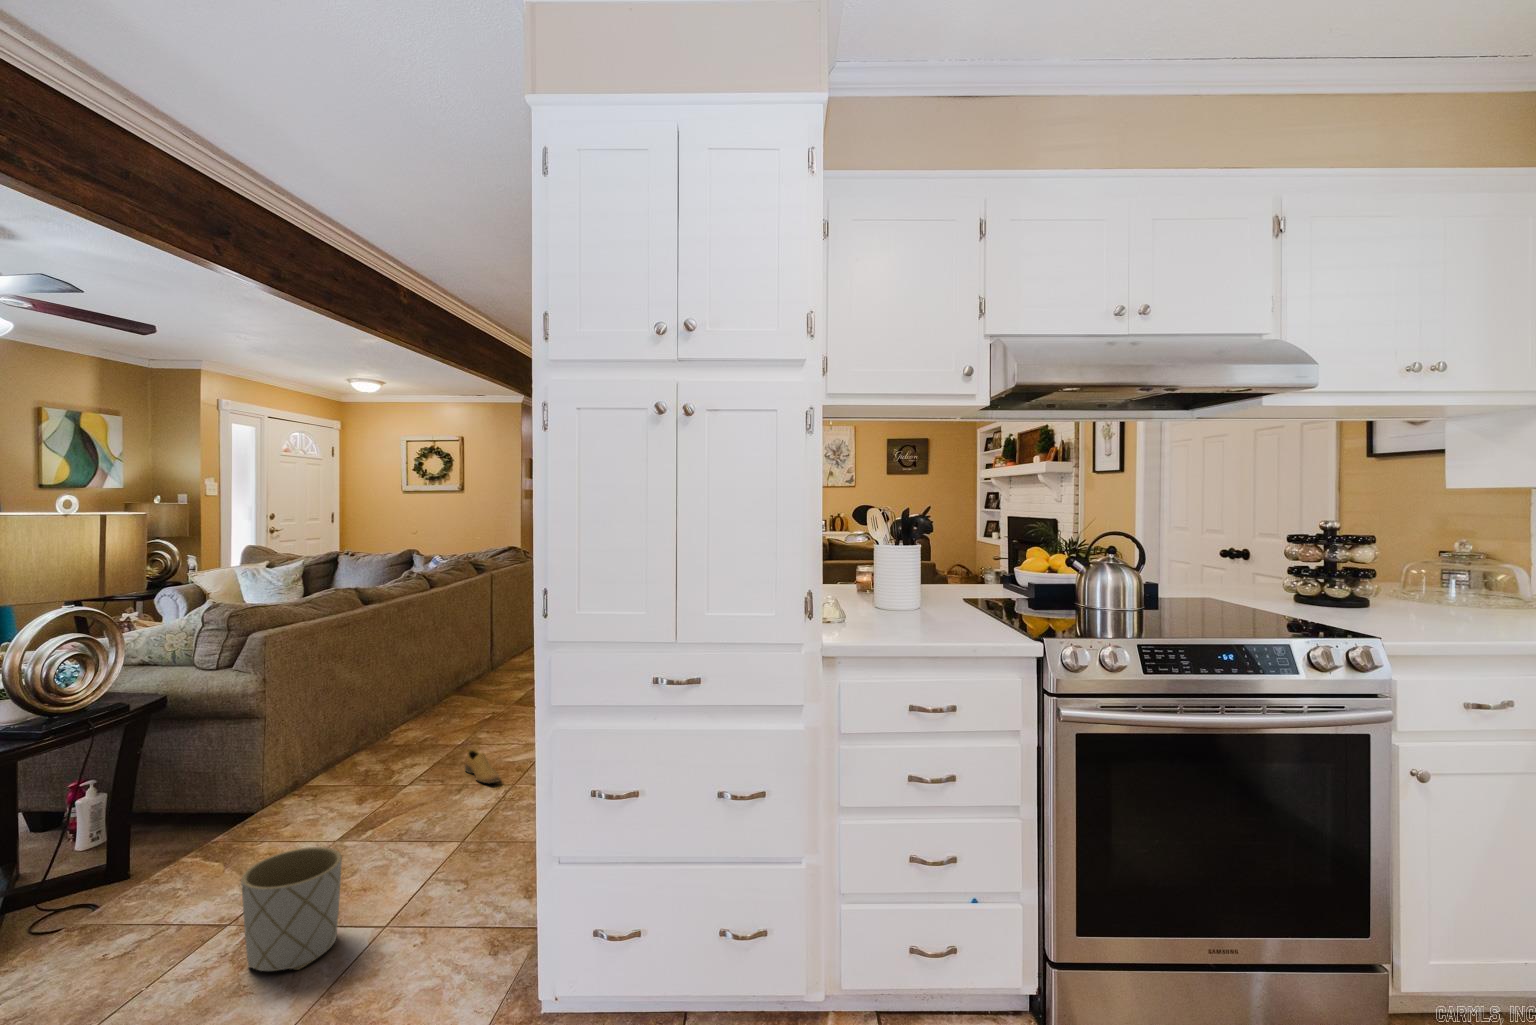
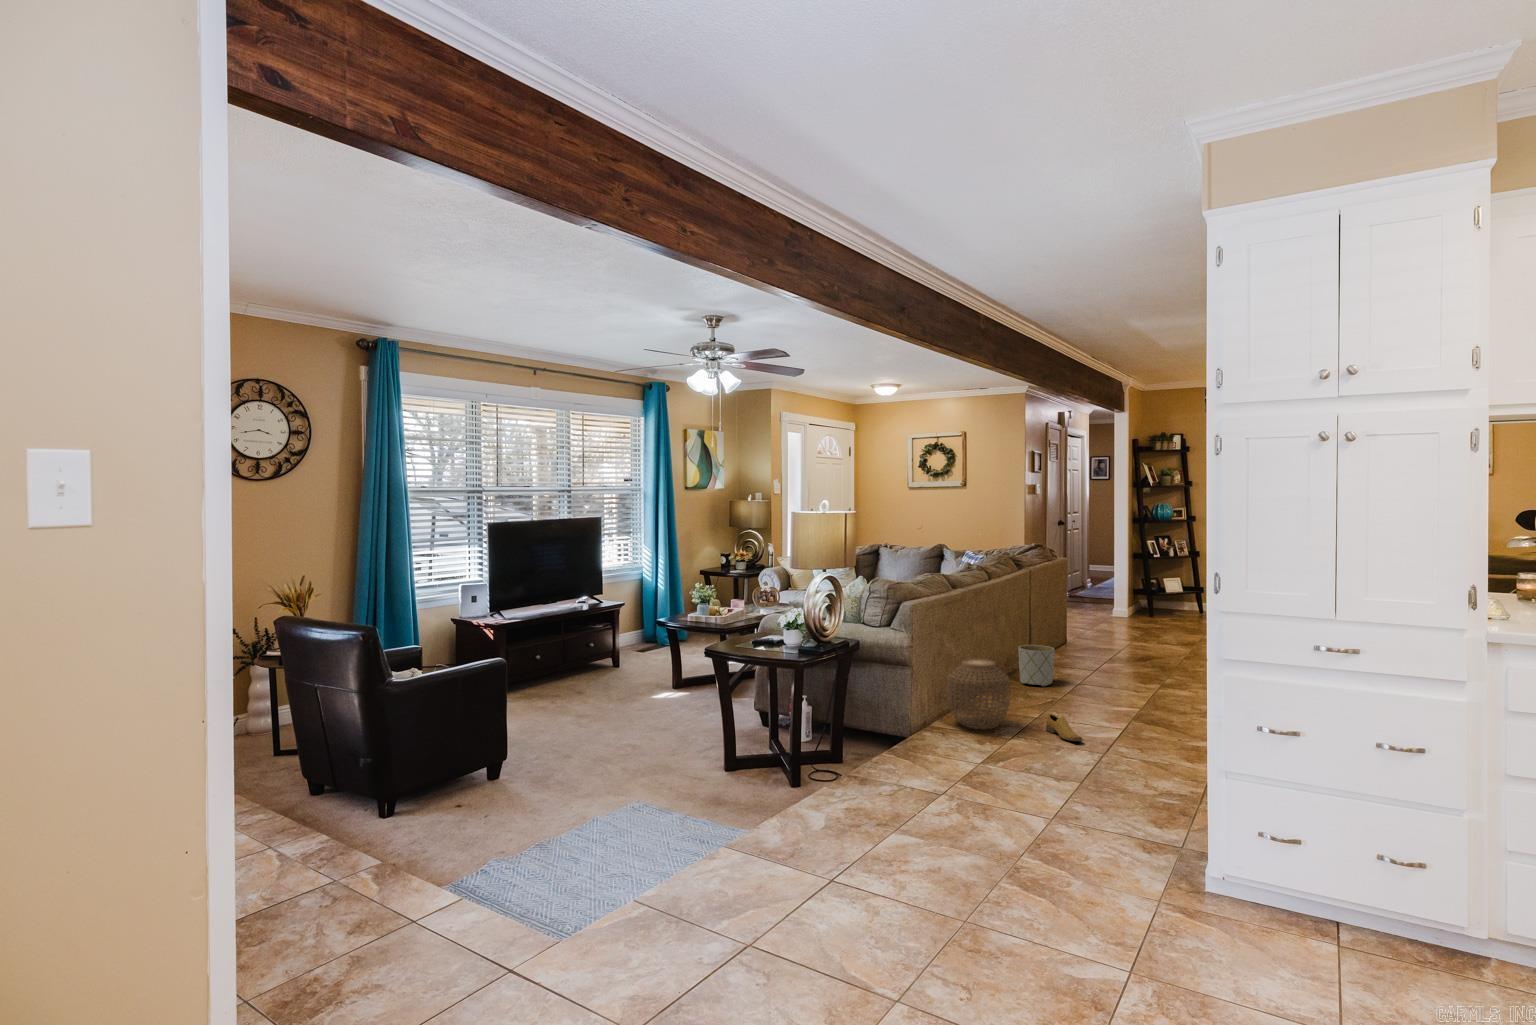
woven basket: none [335,693,421,784] -> present [947,659,1010,729]
planter: present [241,847,342,971] -> present [1018,645,1055,687]

